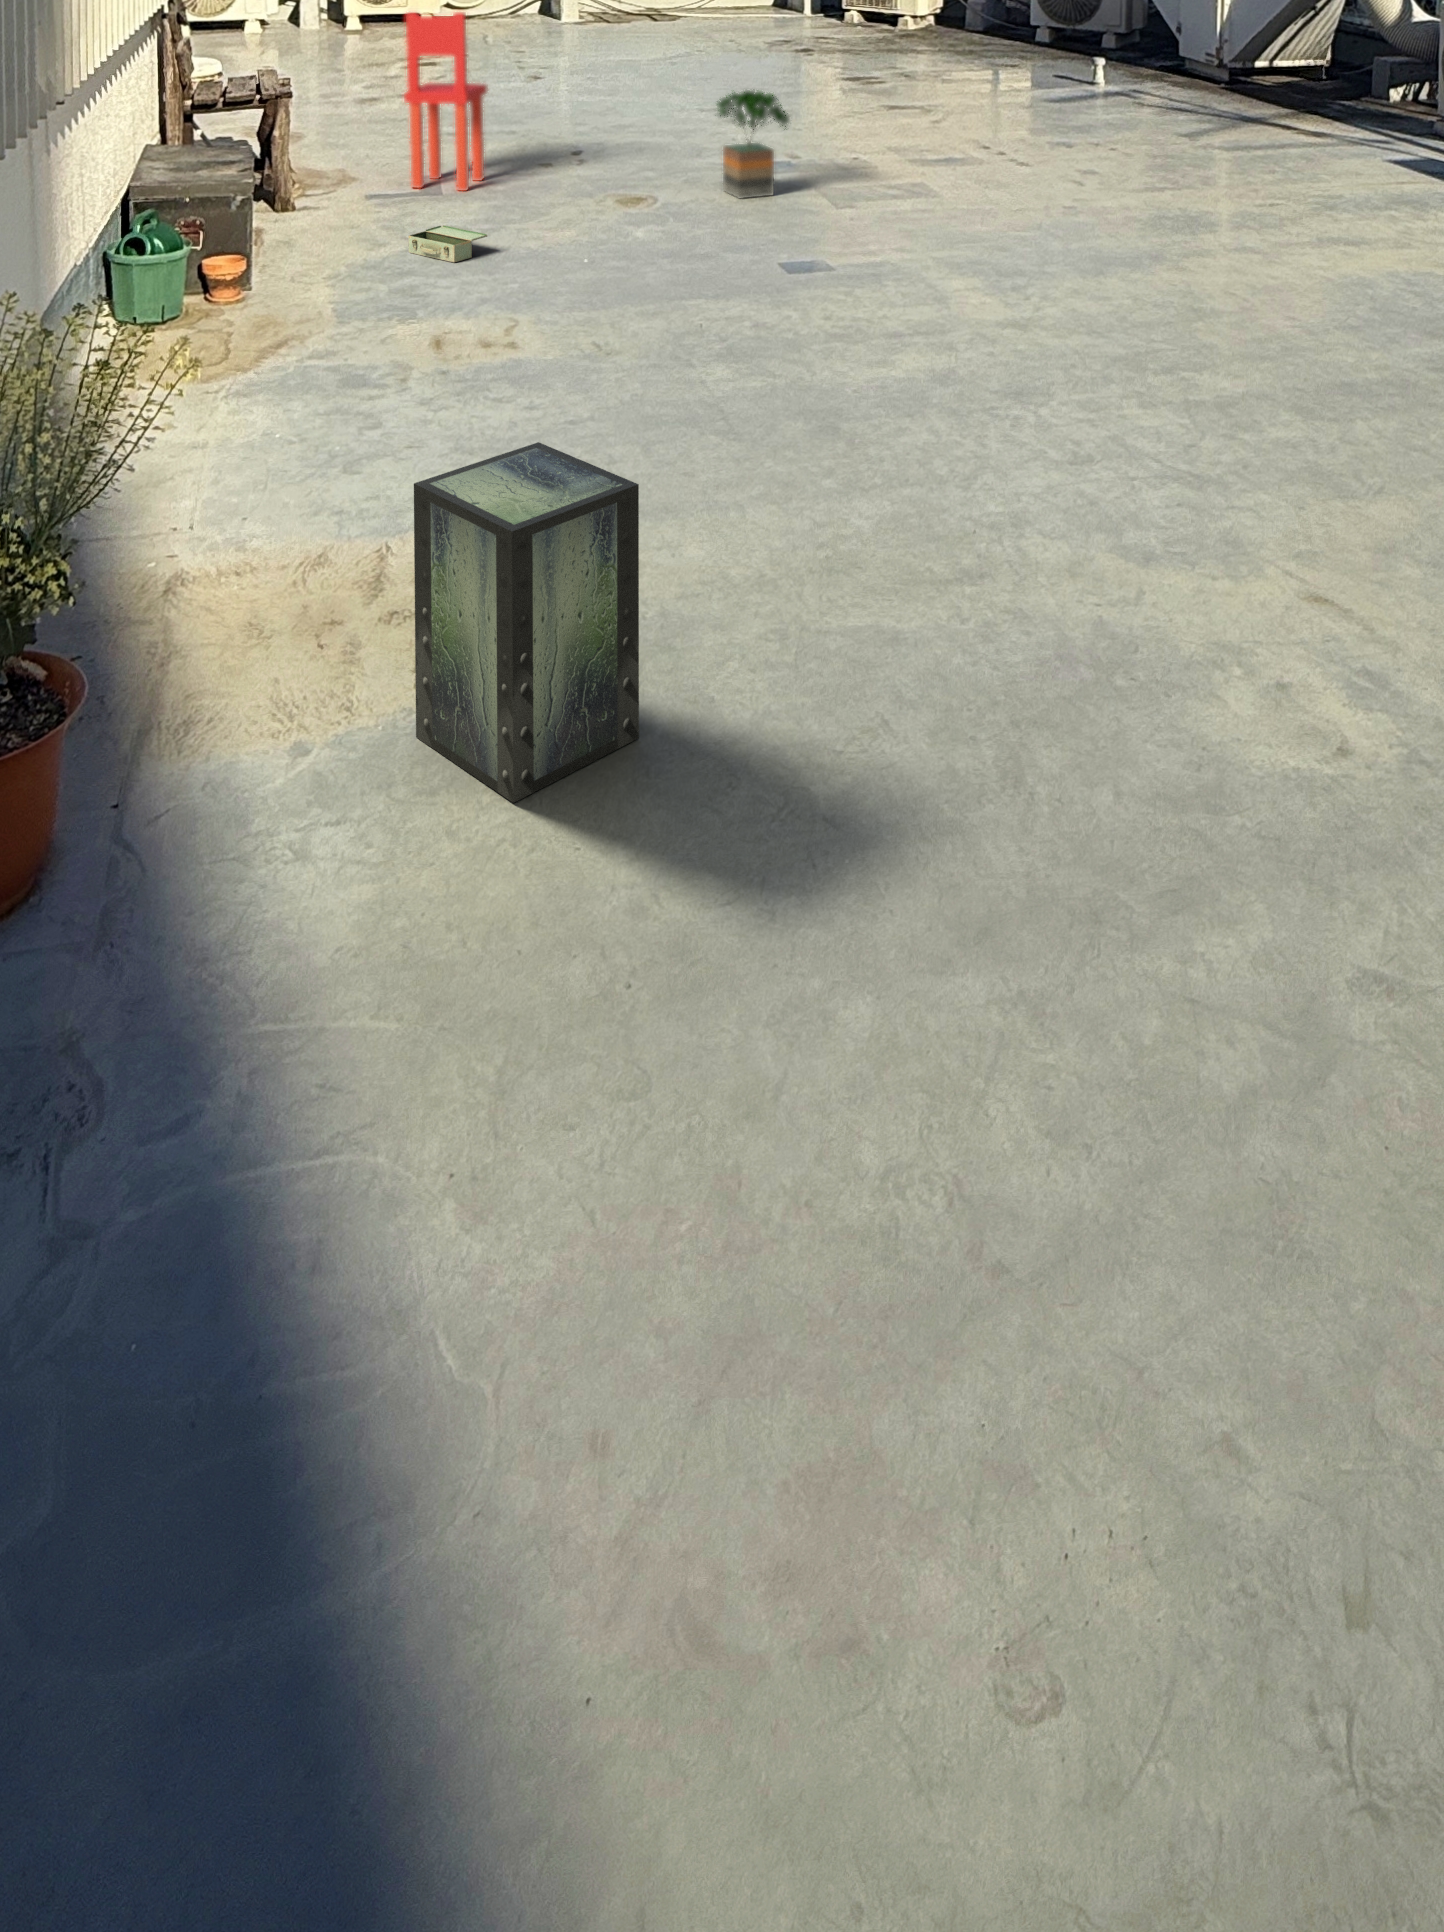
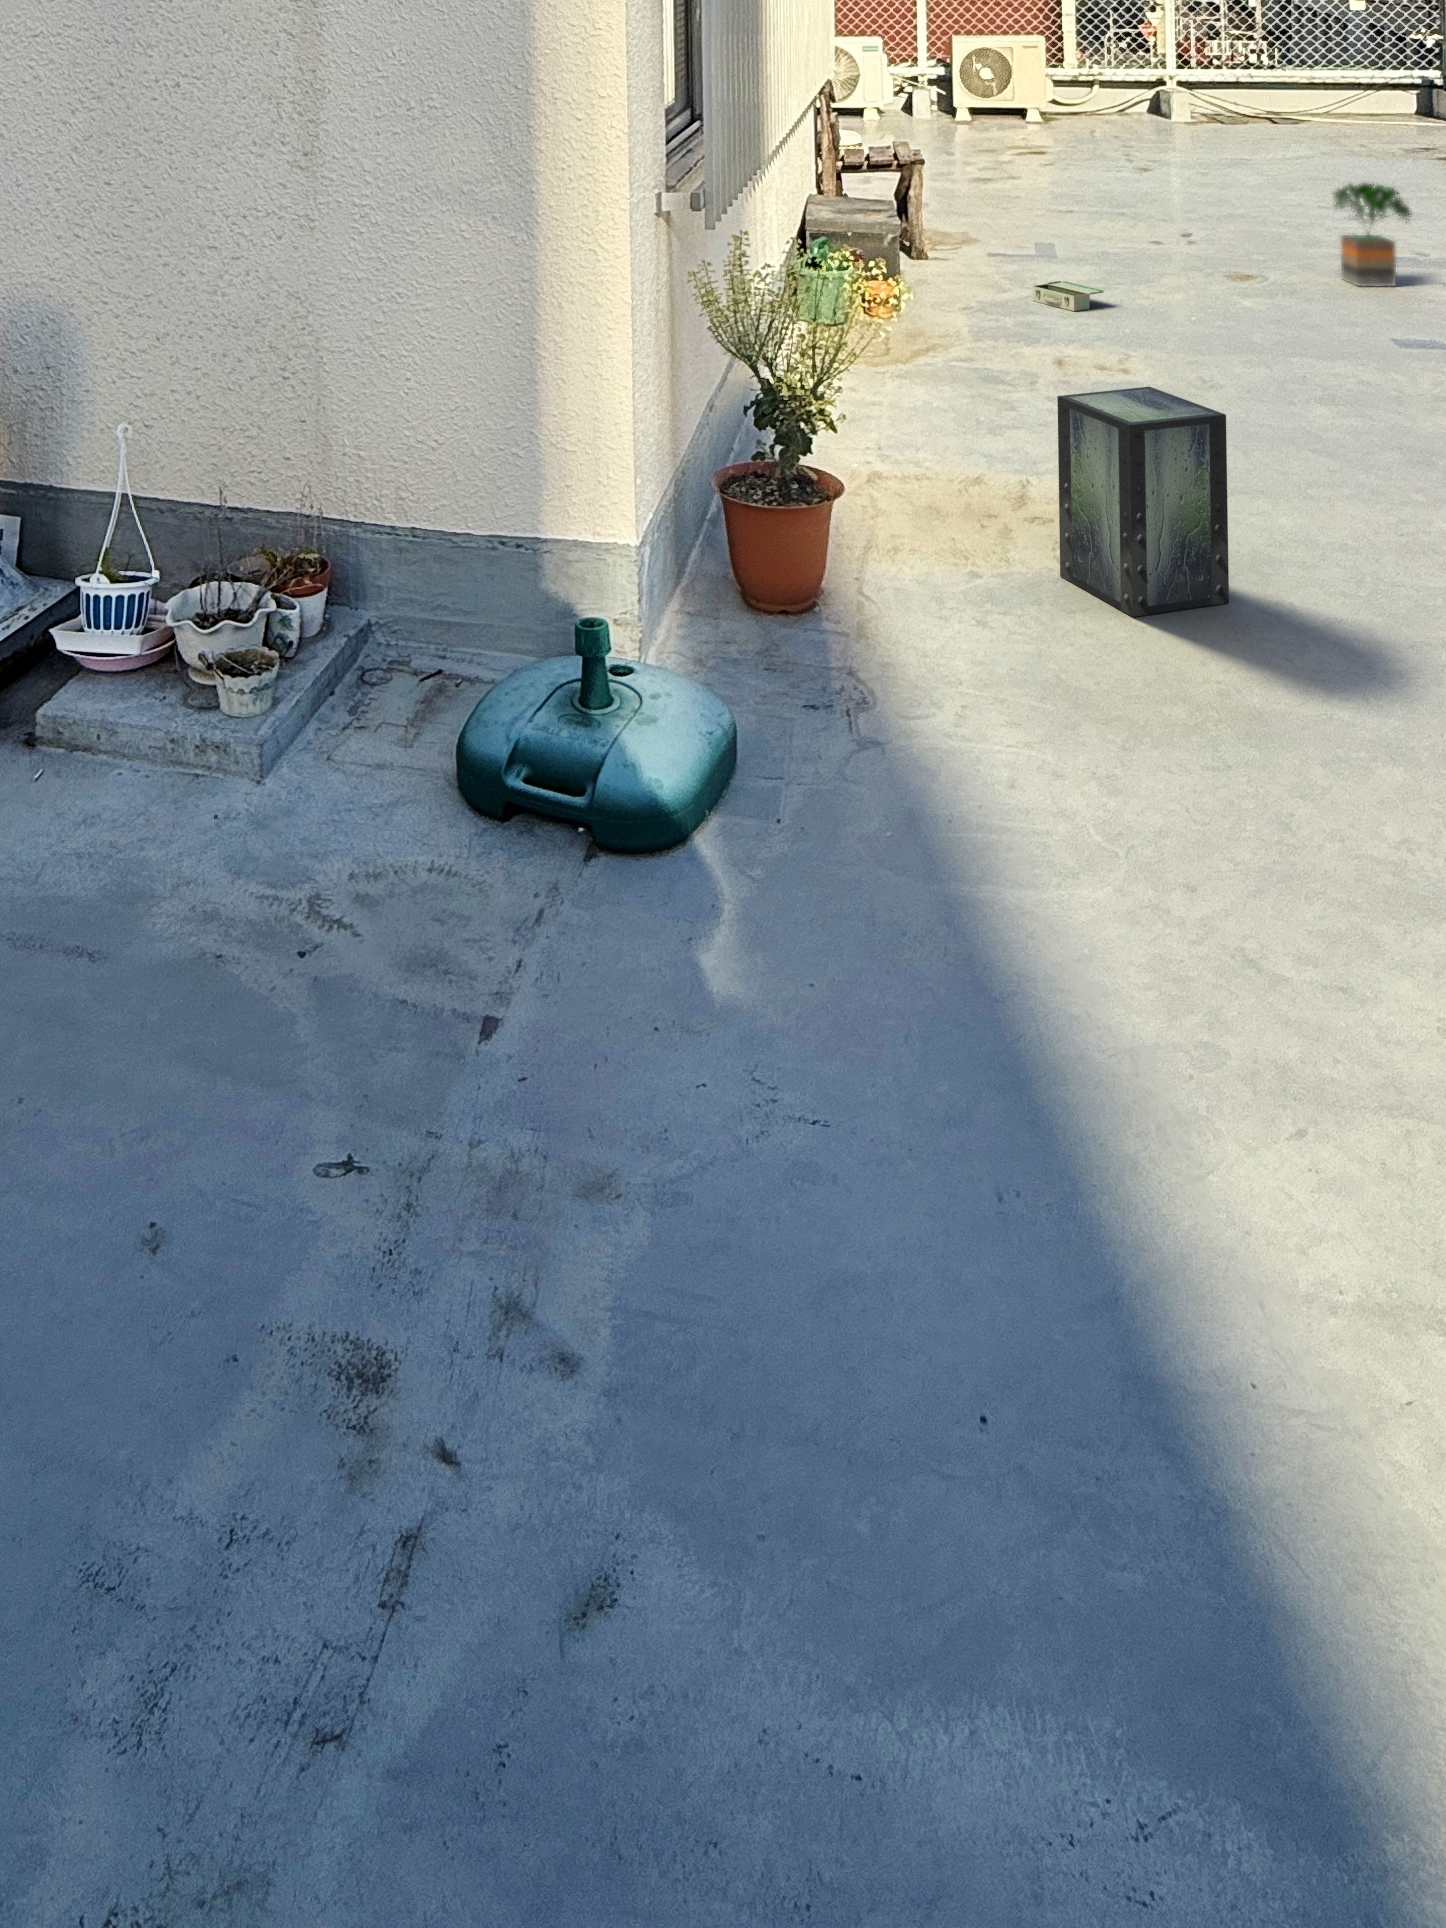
chair: present [404,12,488,191] -> none [1024,97,1102,260]

